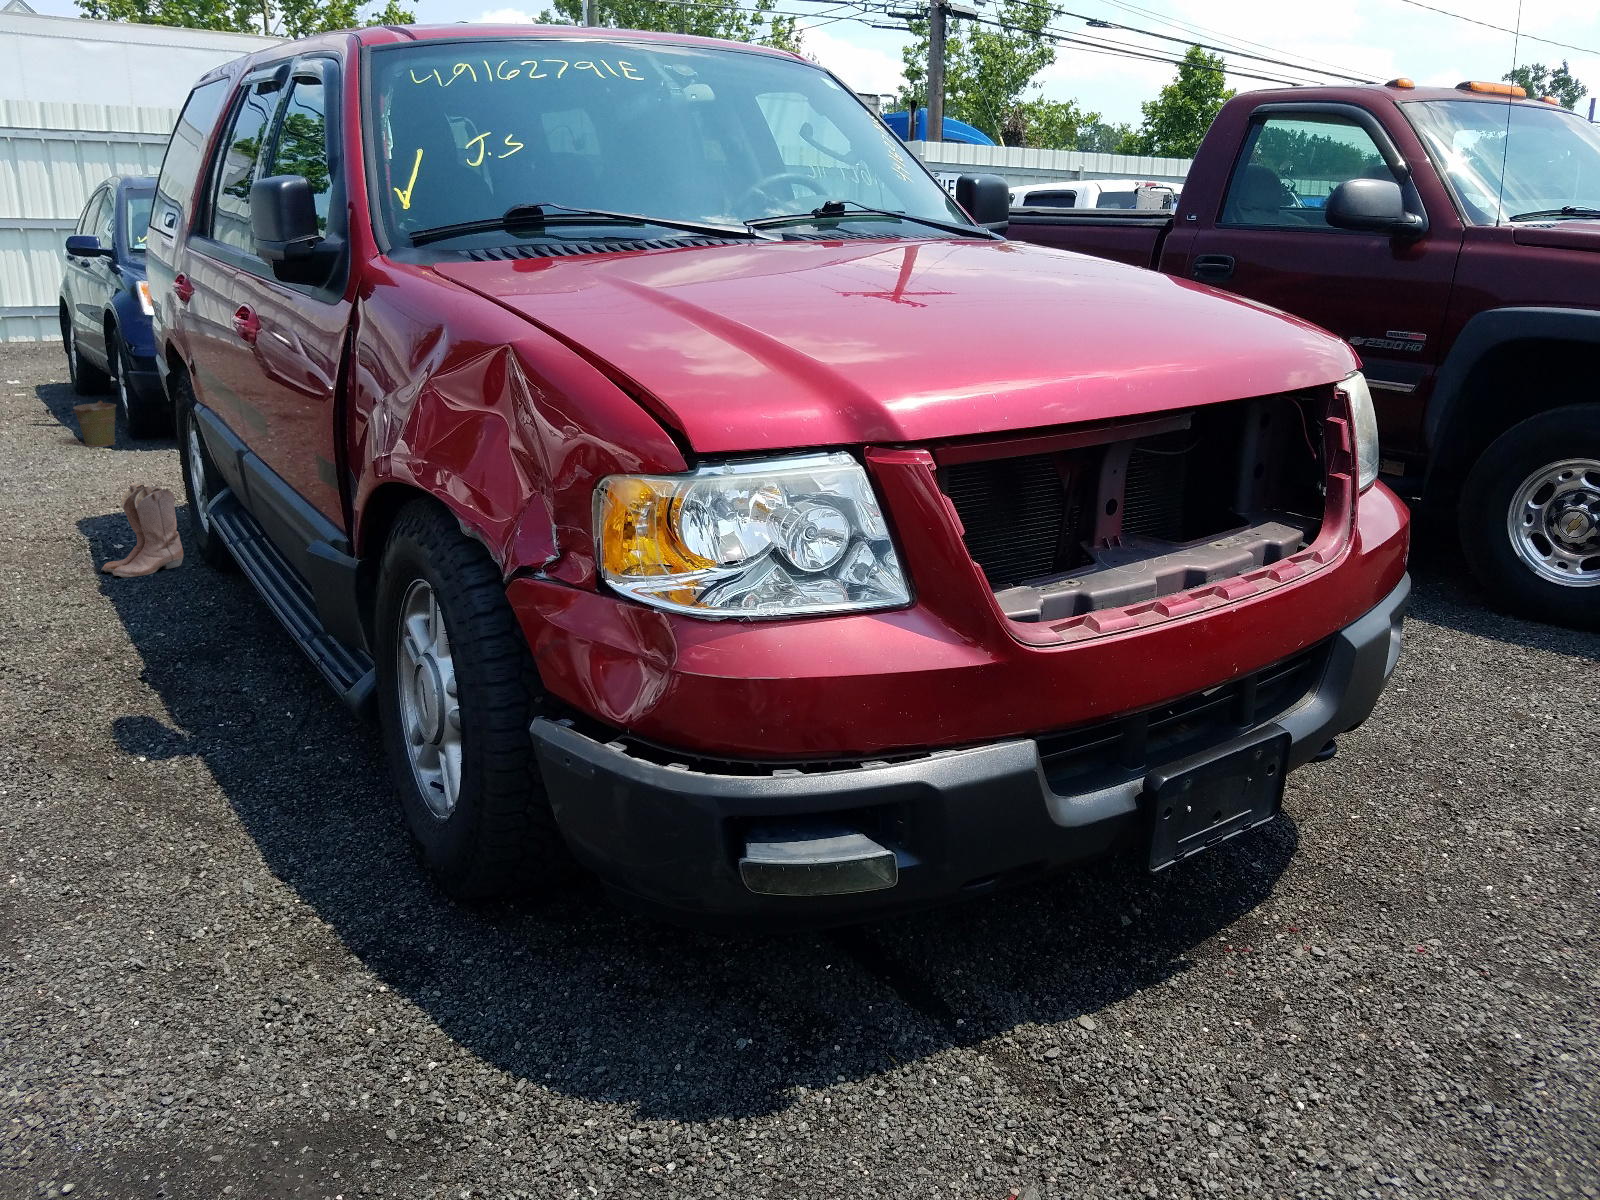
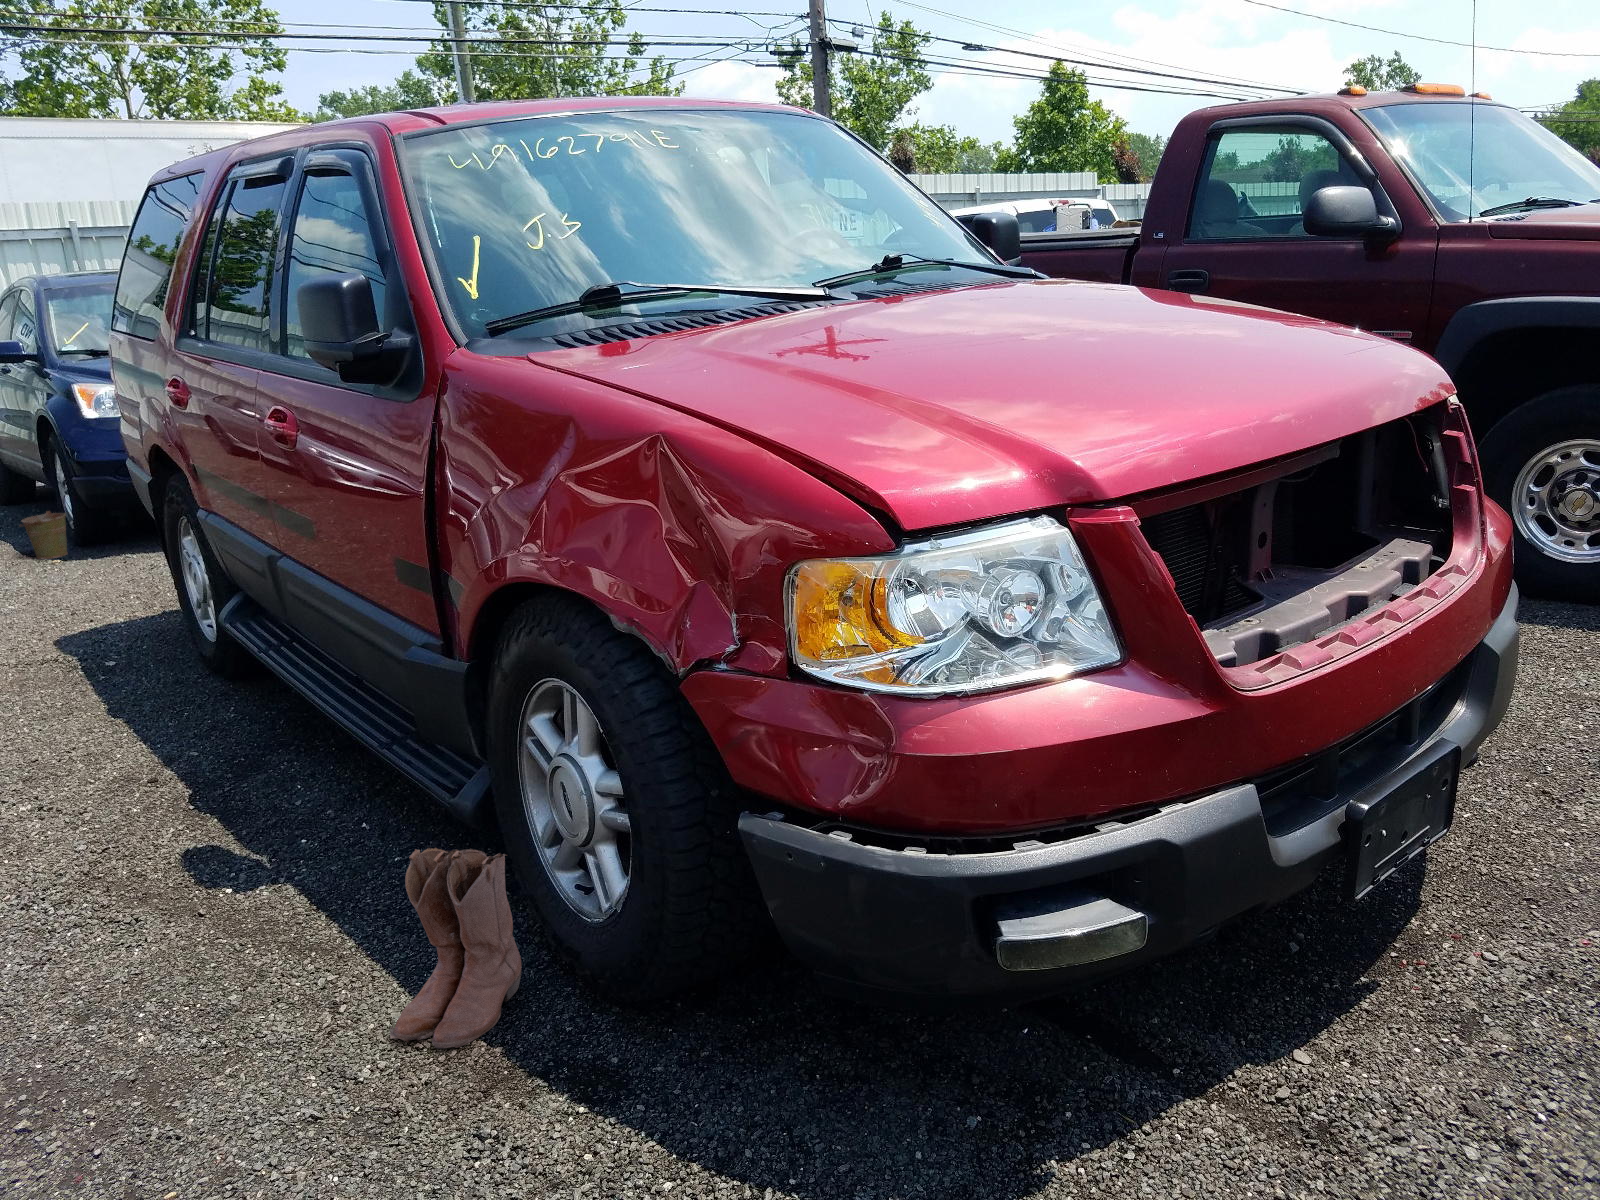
boots: present [102,483,183,578] -> present [390,847,521,1049]

